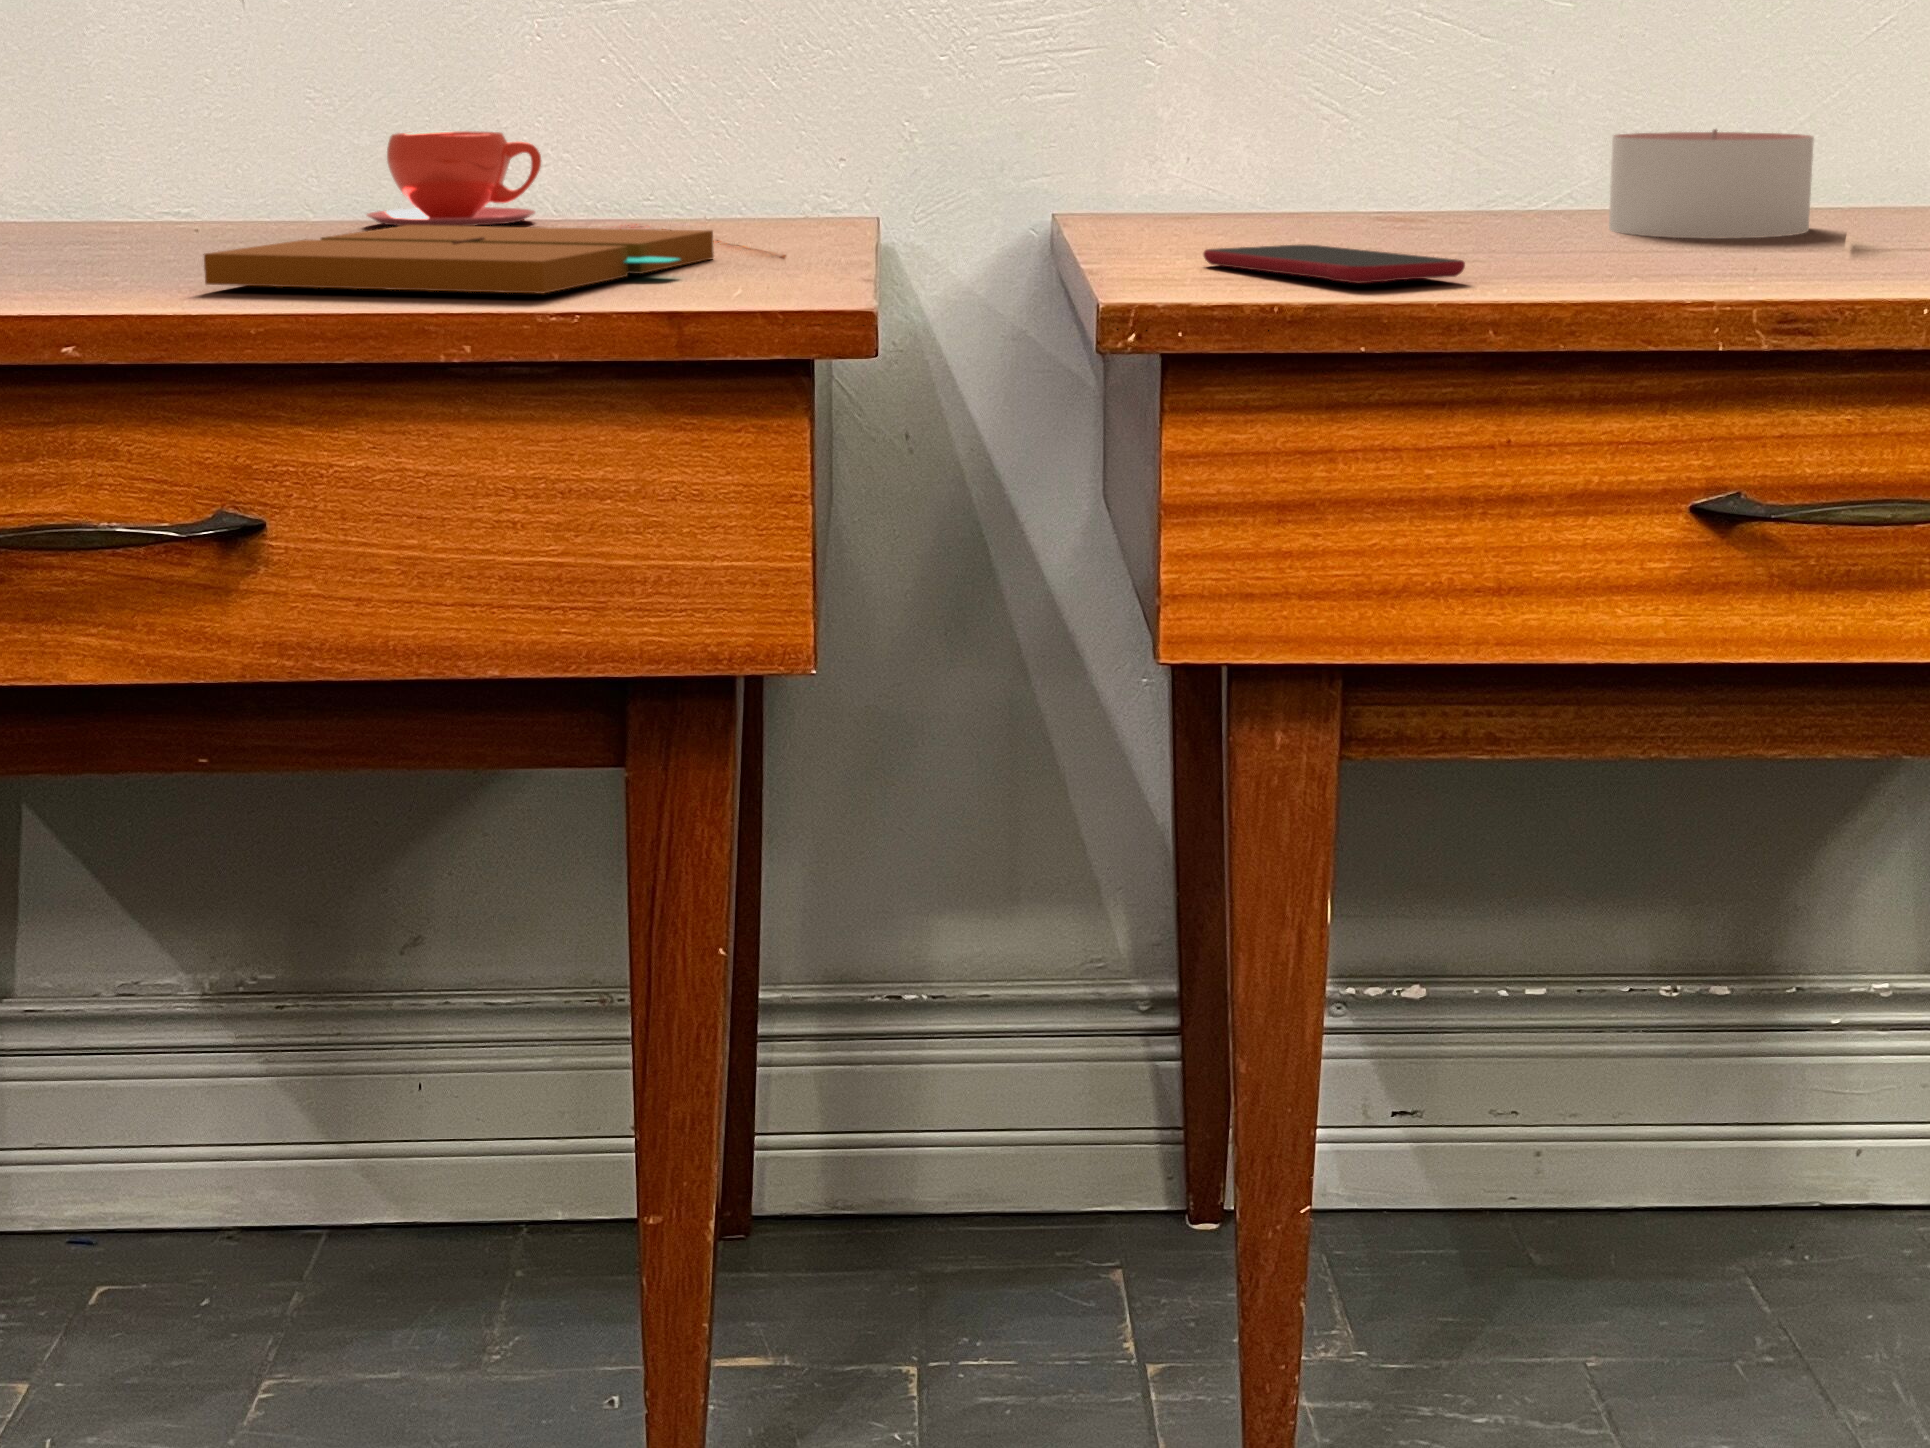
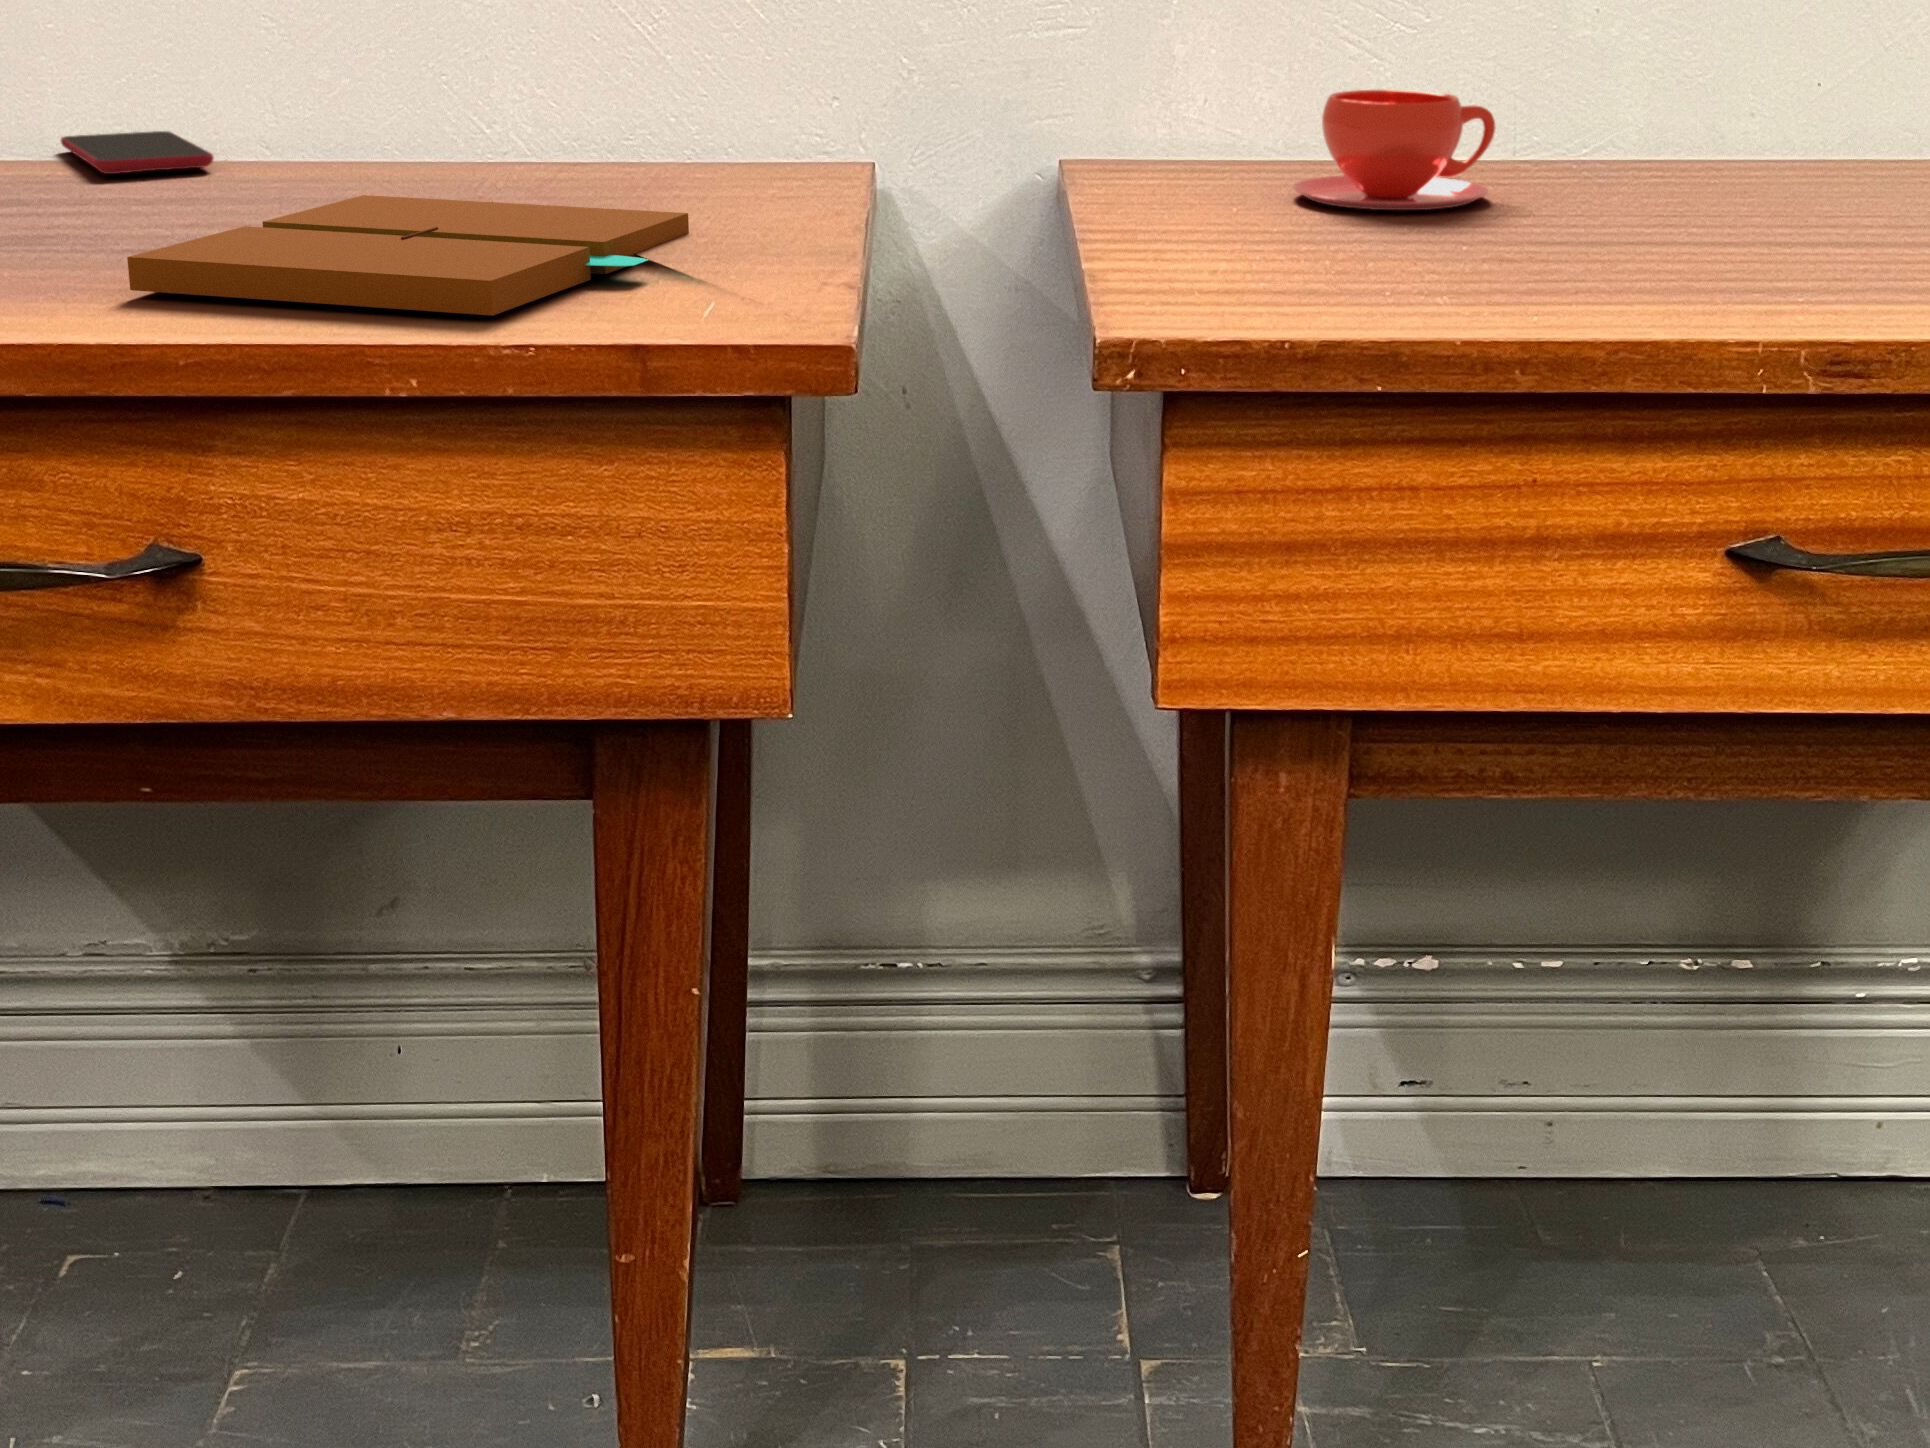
candle: present [1609,129,1814,238] -> none [1655,97,1879,228]
teacup: present [367,131,541,226] -> present [1293,90,1495,210]
smartphone: present [1204,245,1465,283] -> present [61,131,214,174]

